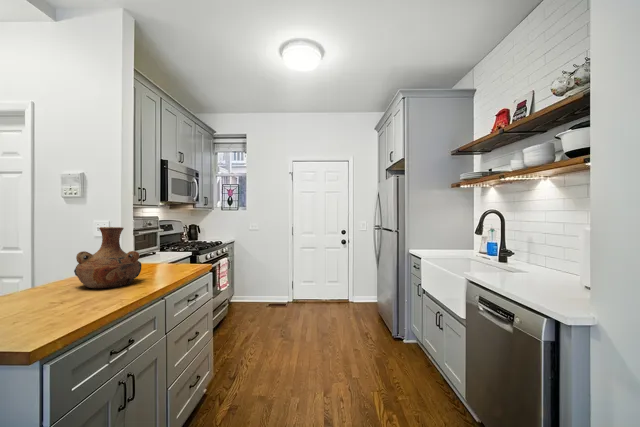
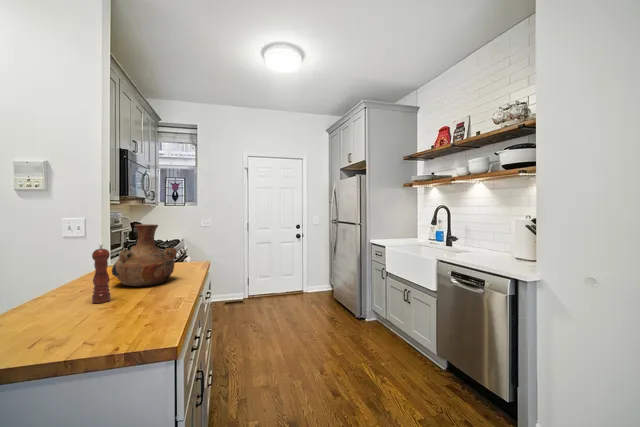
pepper mill: none [26,246,46,304] -> present [92,245,111,303]

